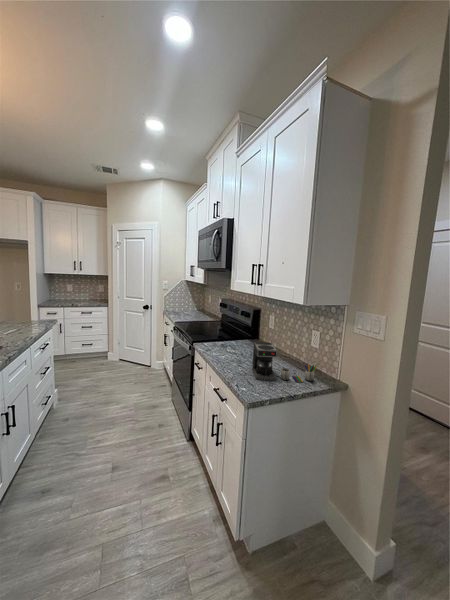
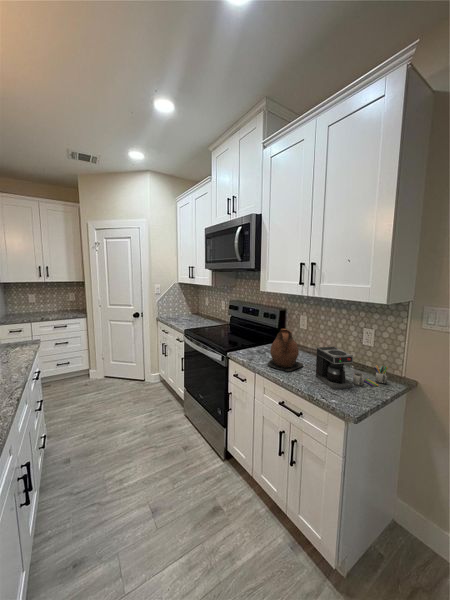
ceramic pitcher: none [217,323,251,362] -> present [268,329,303,371]

